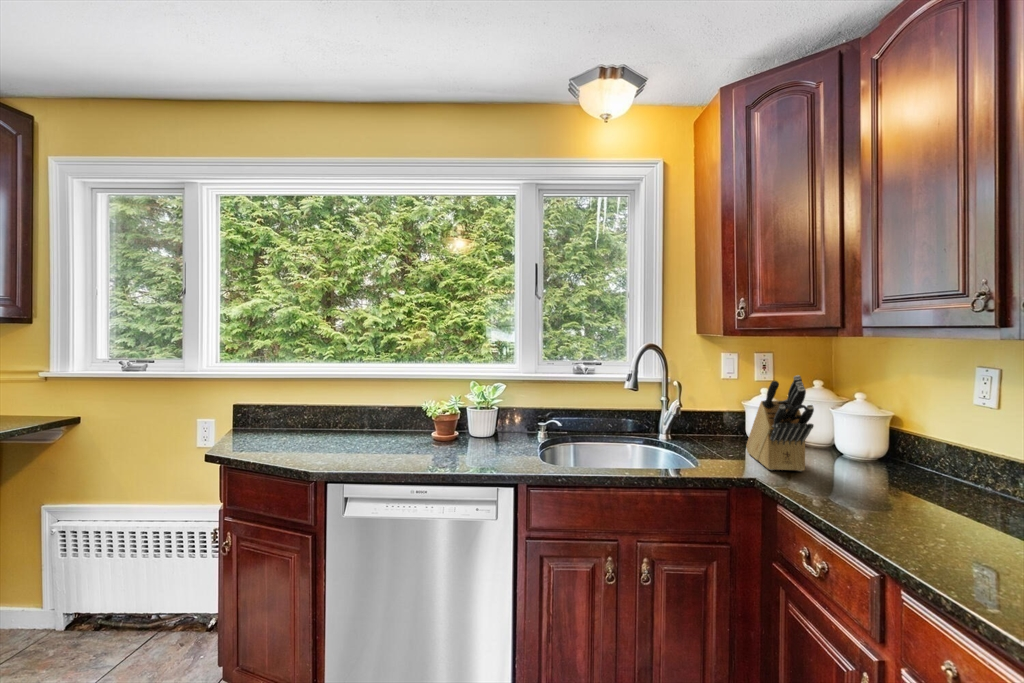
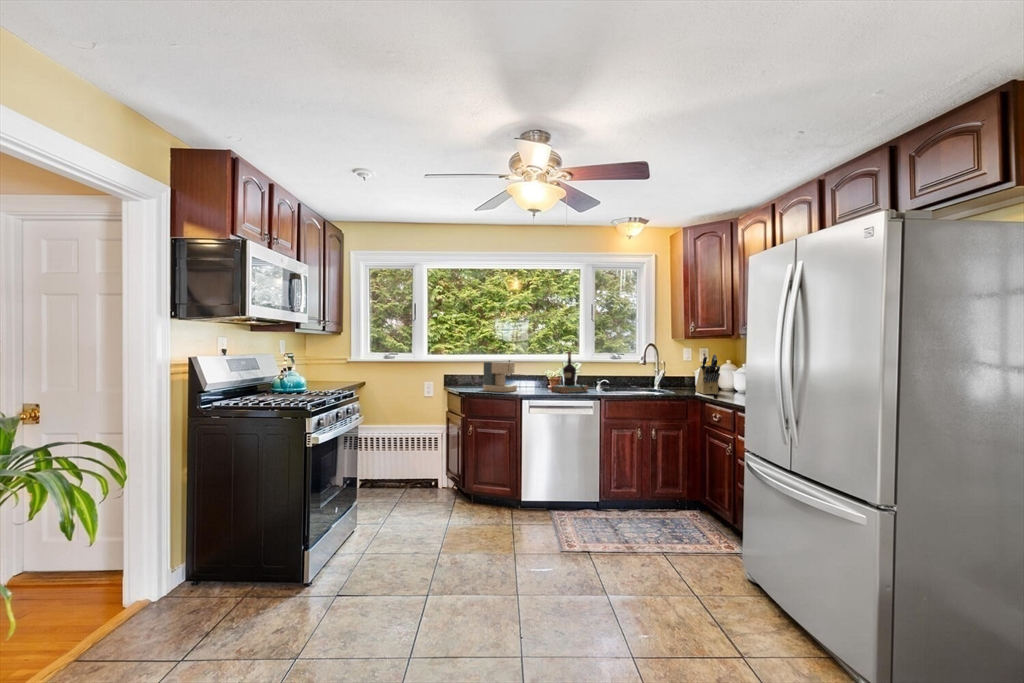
bottle: none [423,363,505,461] -> present [551,351,588,393]
coffee maker: none [278,381,358,455] -> present [483,360,524,392]

